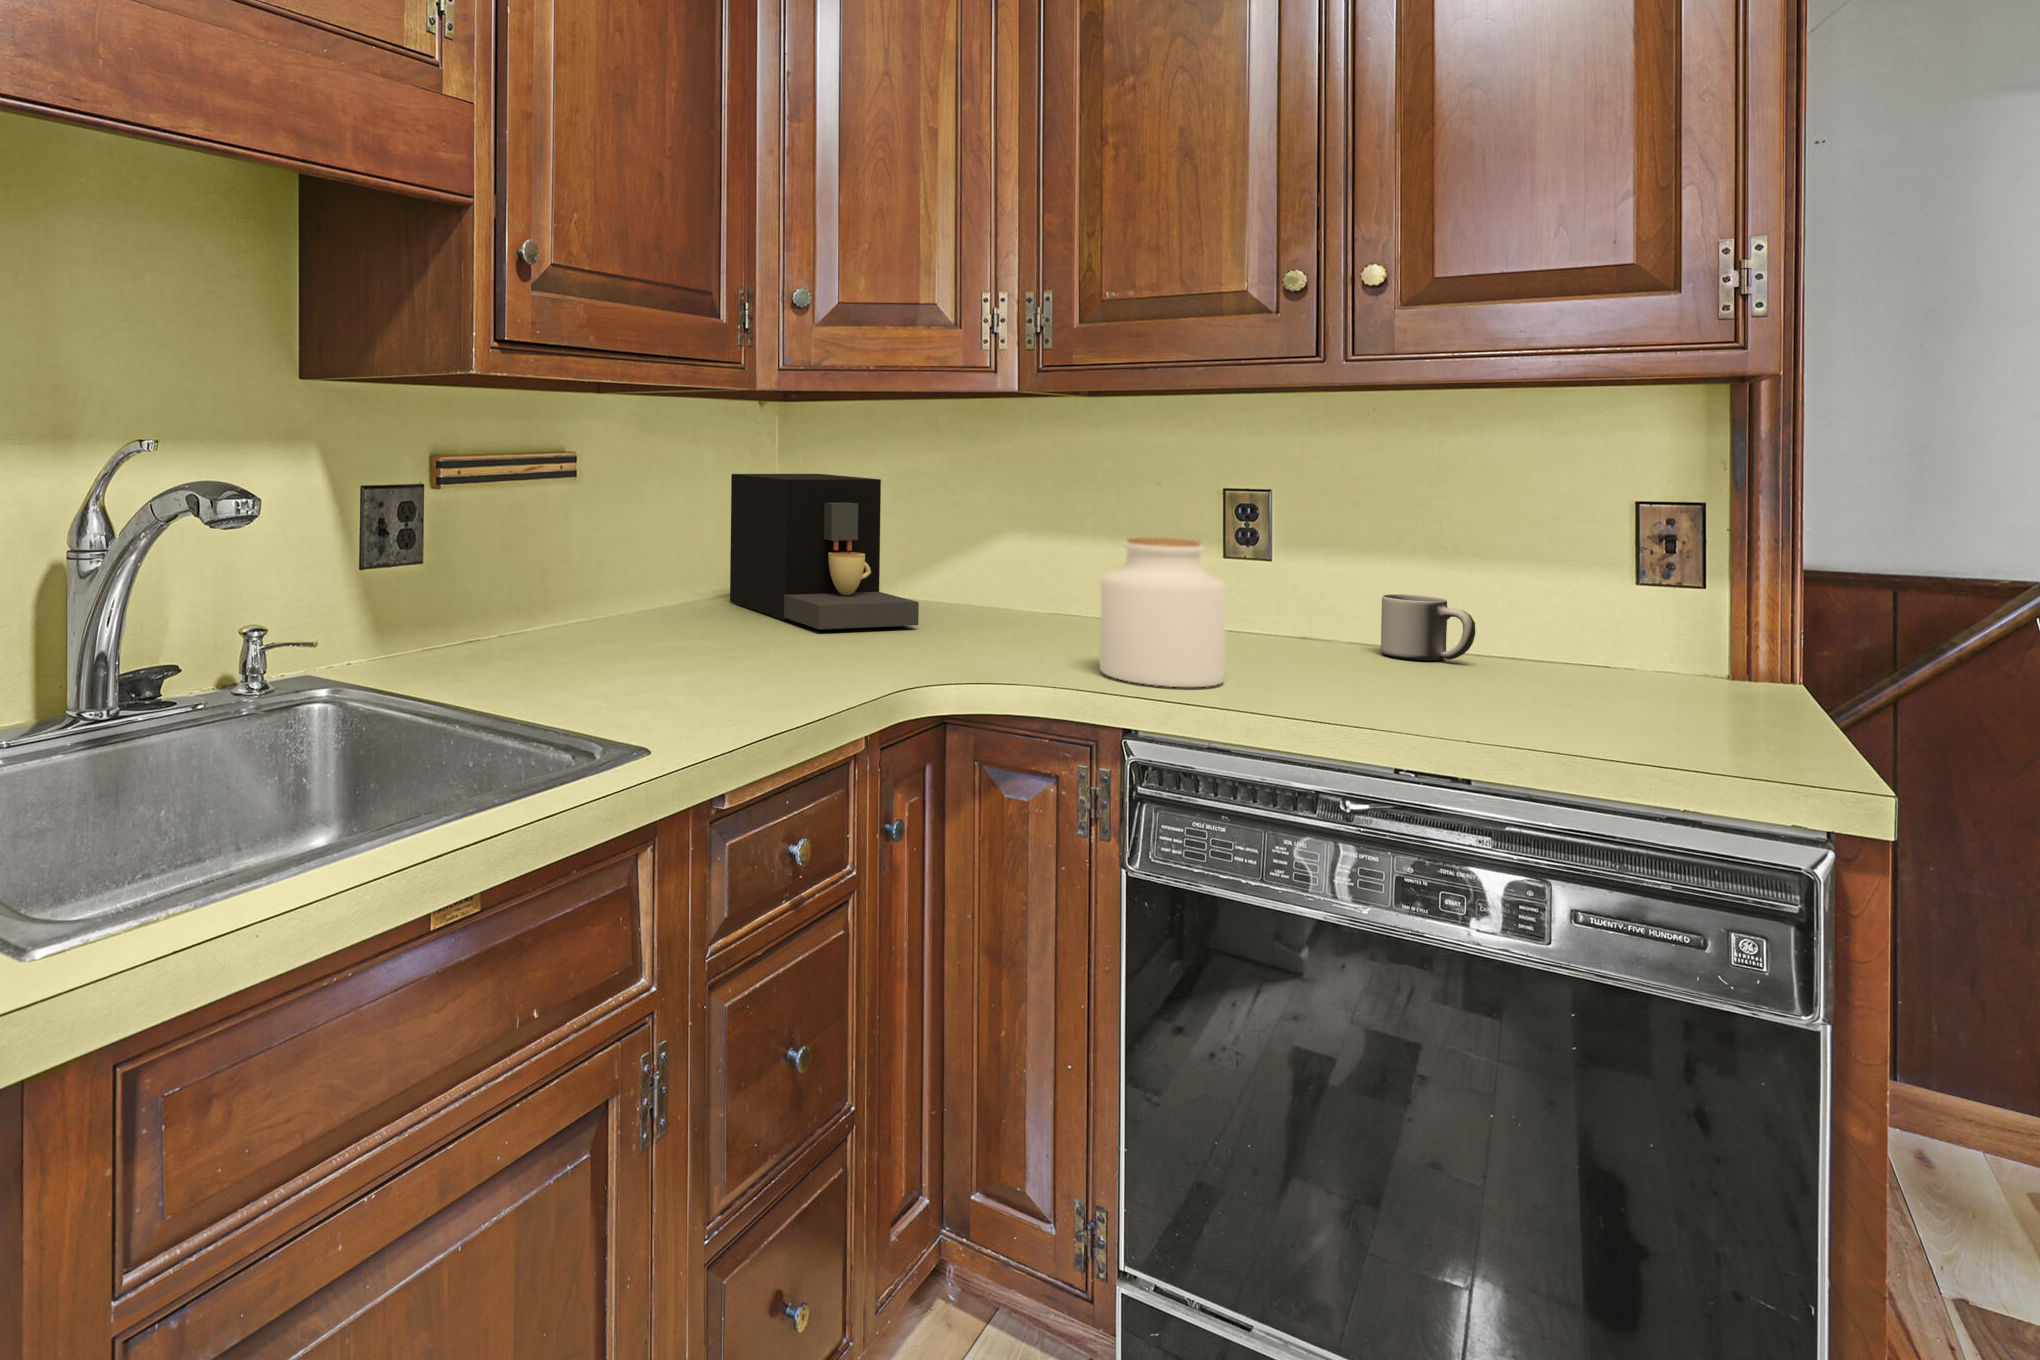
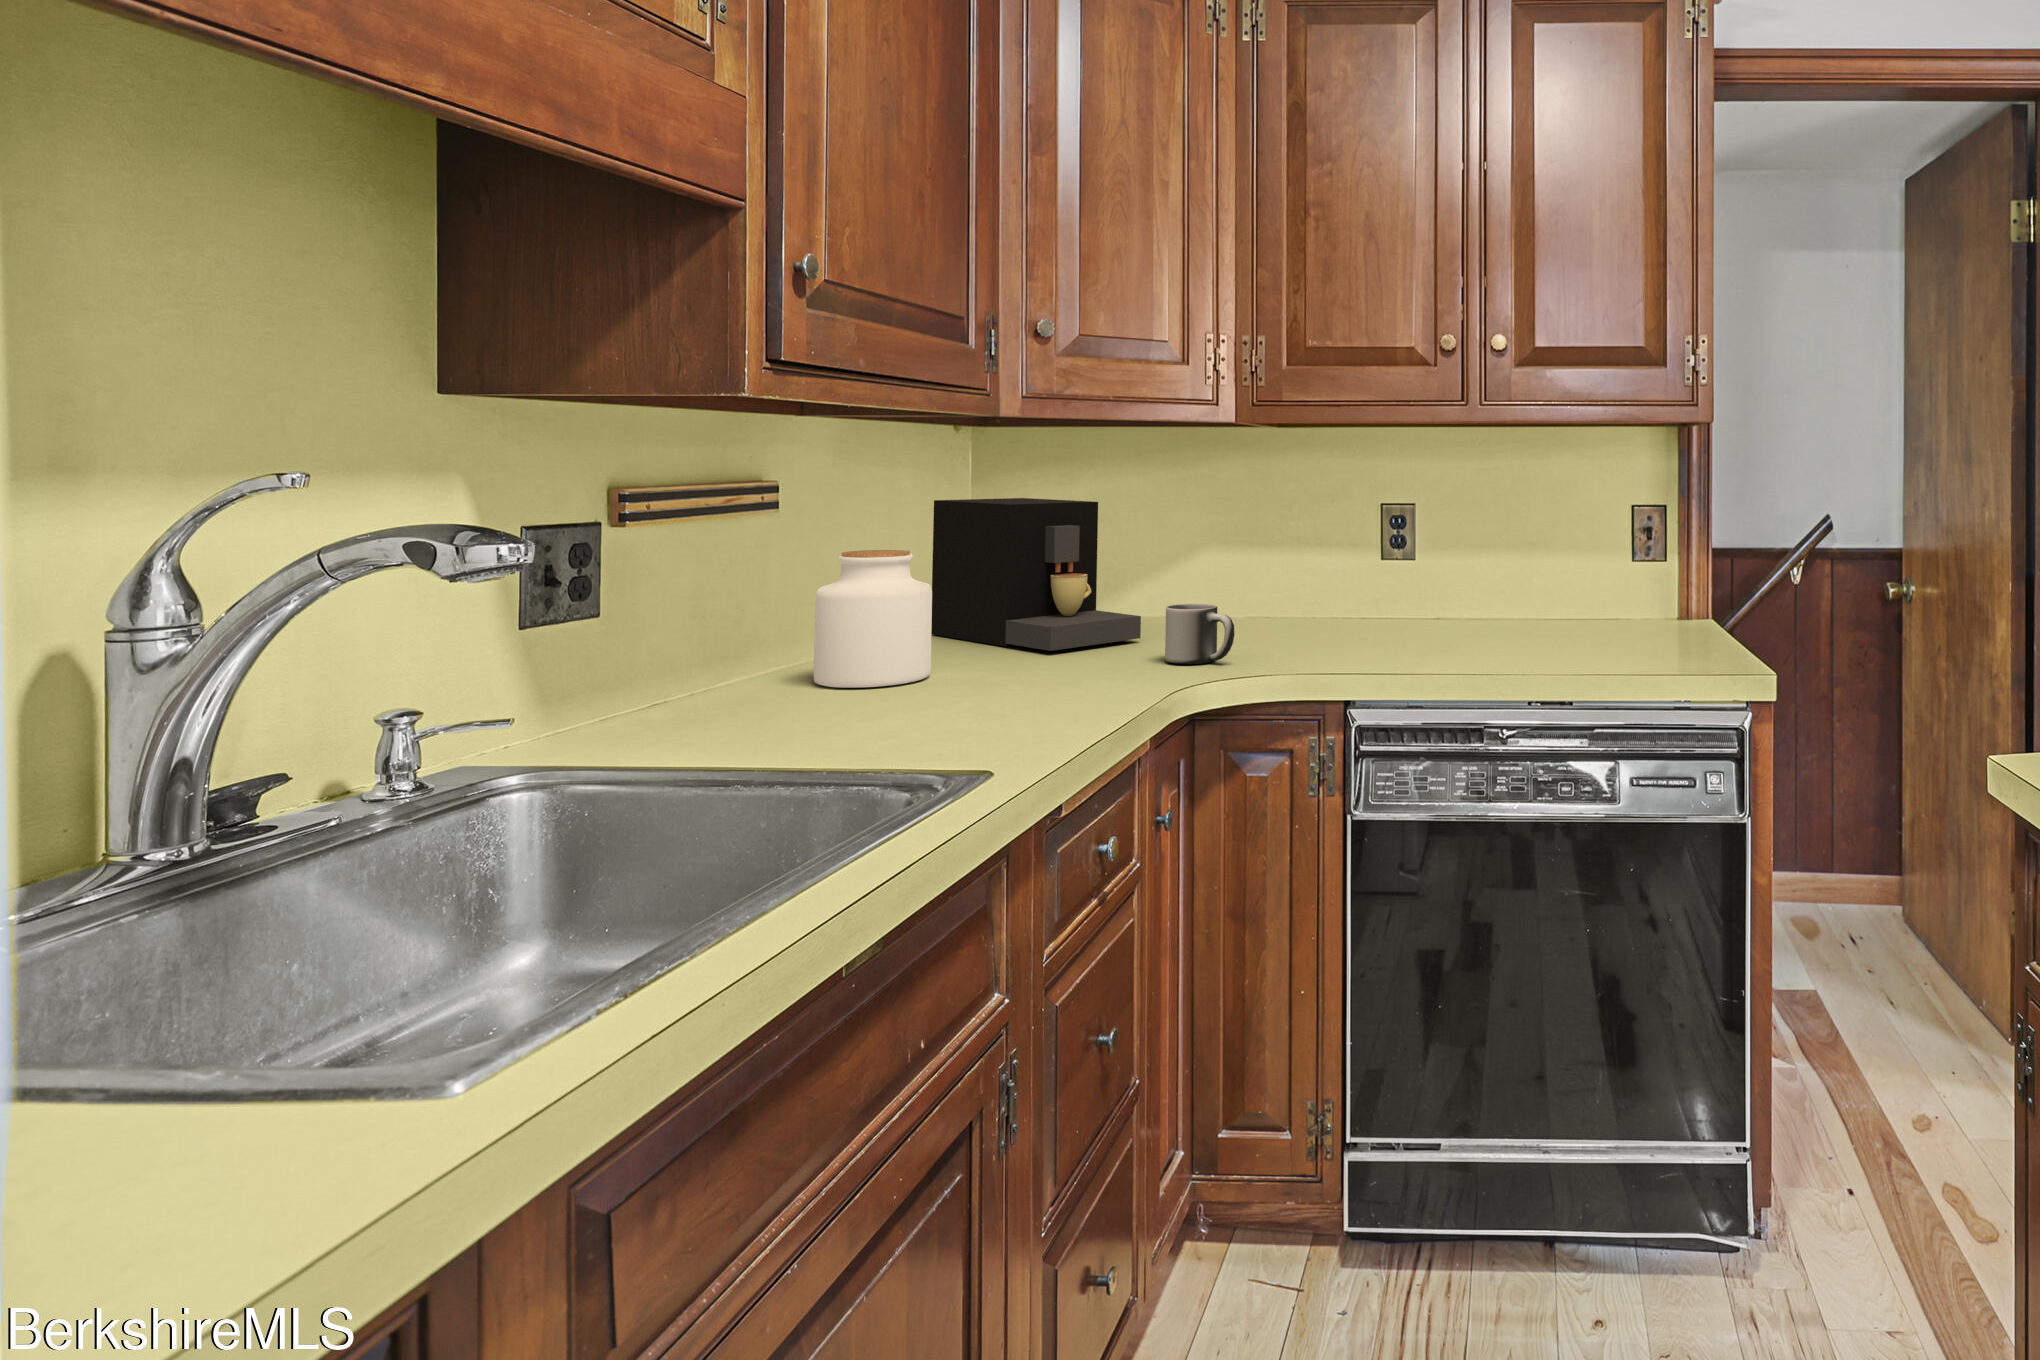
jar: present [1100,538,1226,687] -> present [814,550,932,688]
mug: present [1381,594,1476,661] -> present [1165,603,1234,664]

